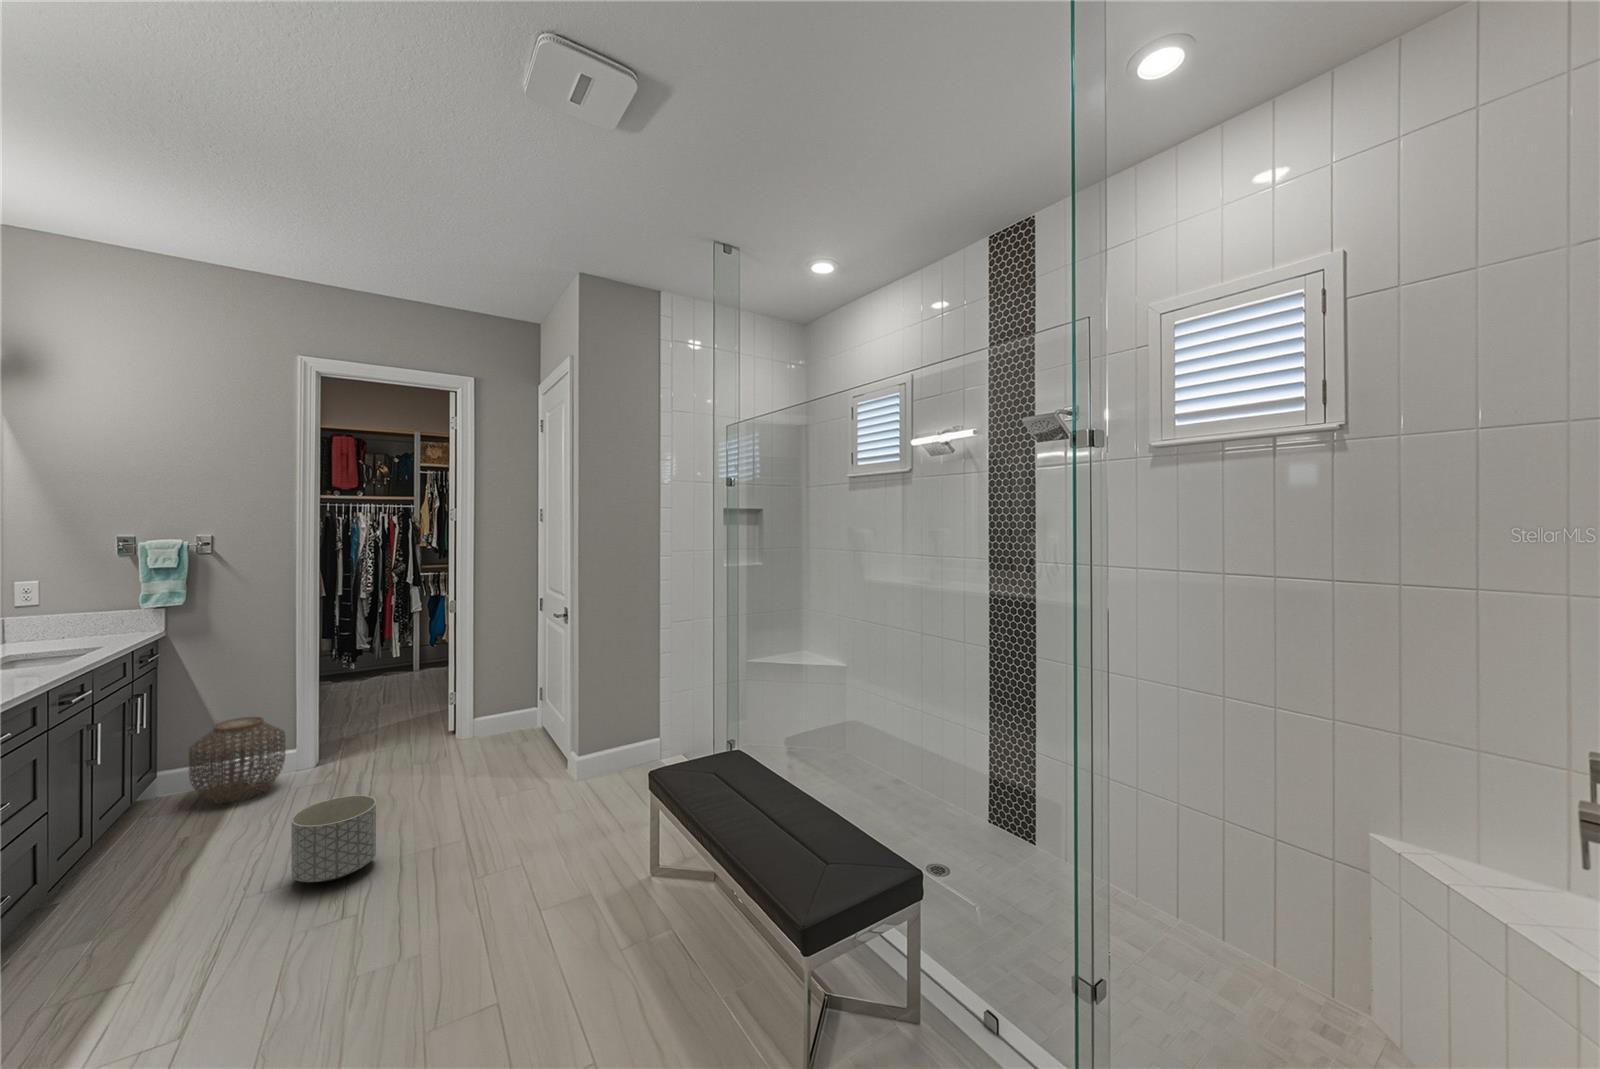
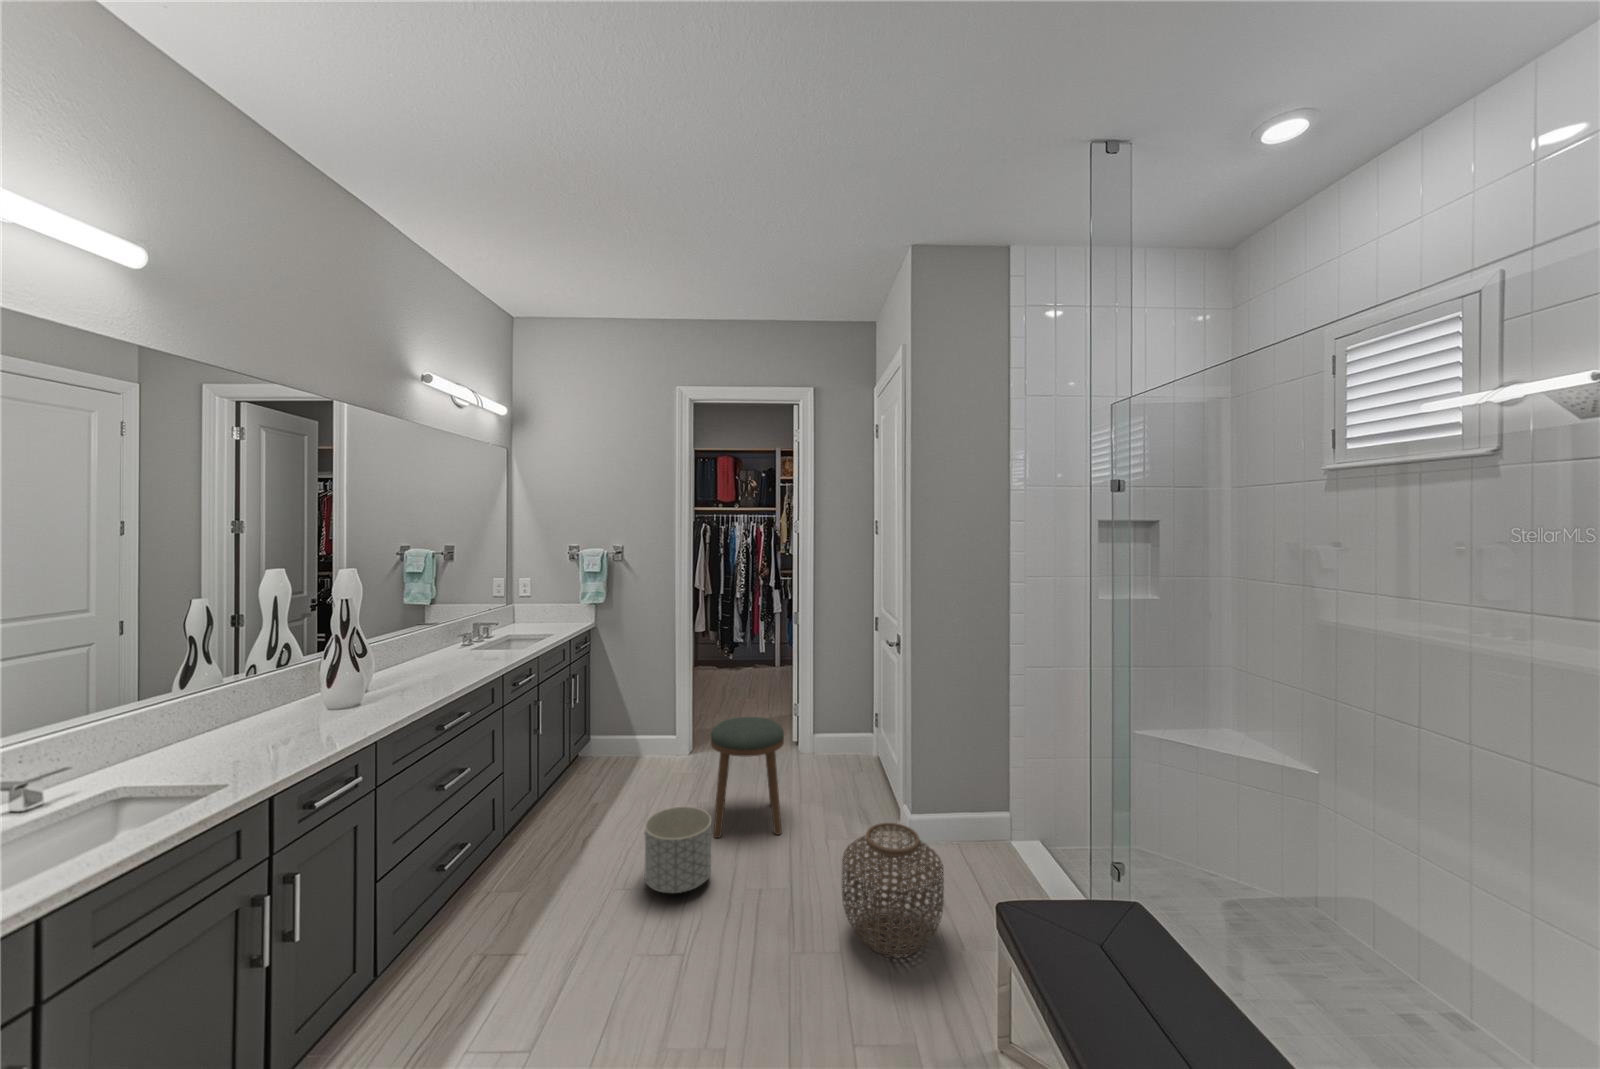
stool: none [361,704,450,829] -> present [711,717,784,838]
woven basket: present [189,717,285,803] -> present [842,823,944,957]

